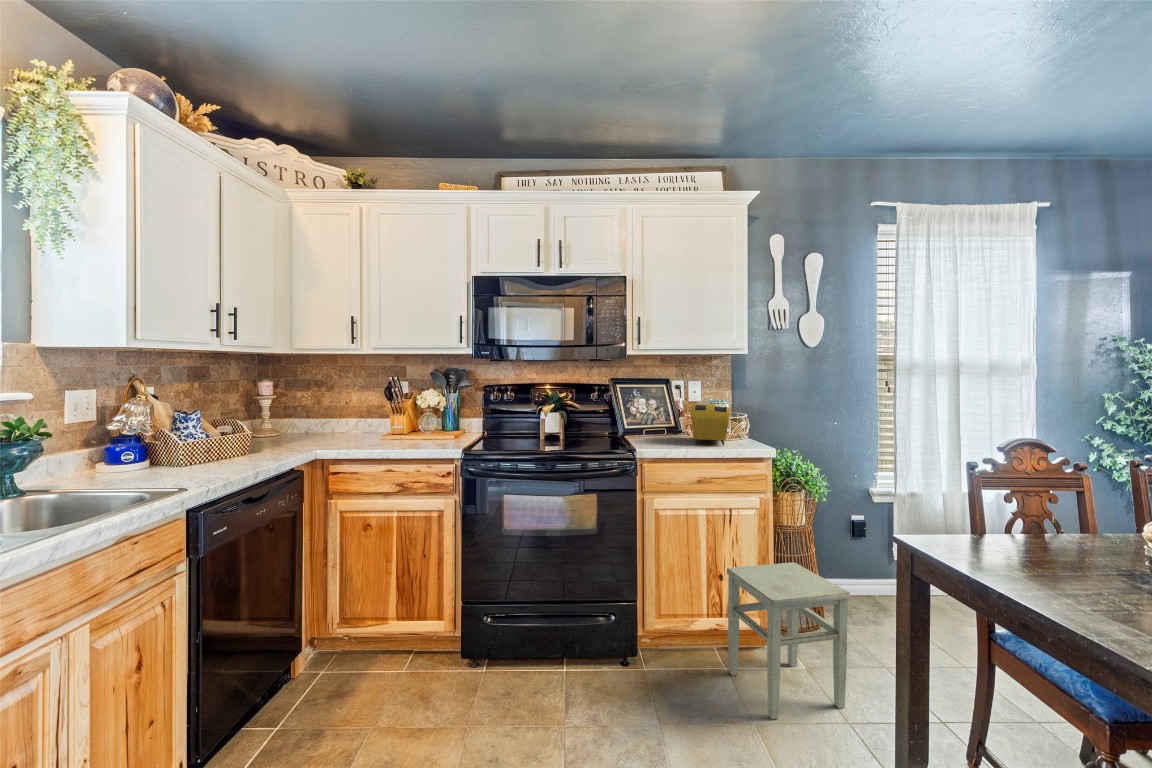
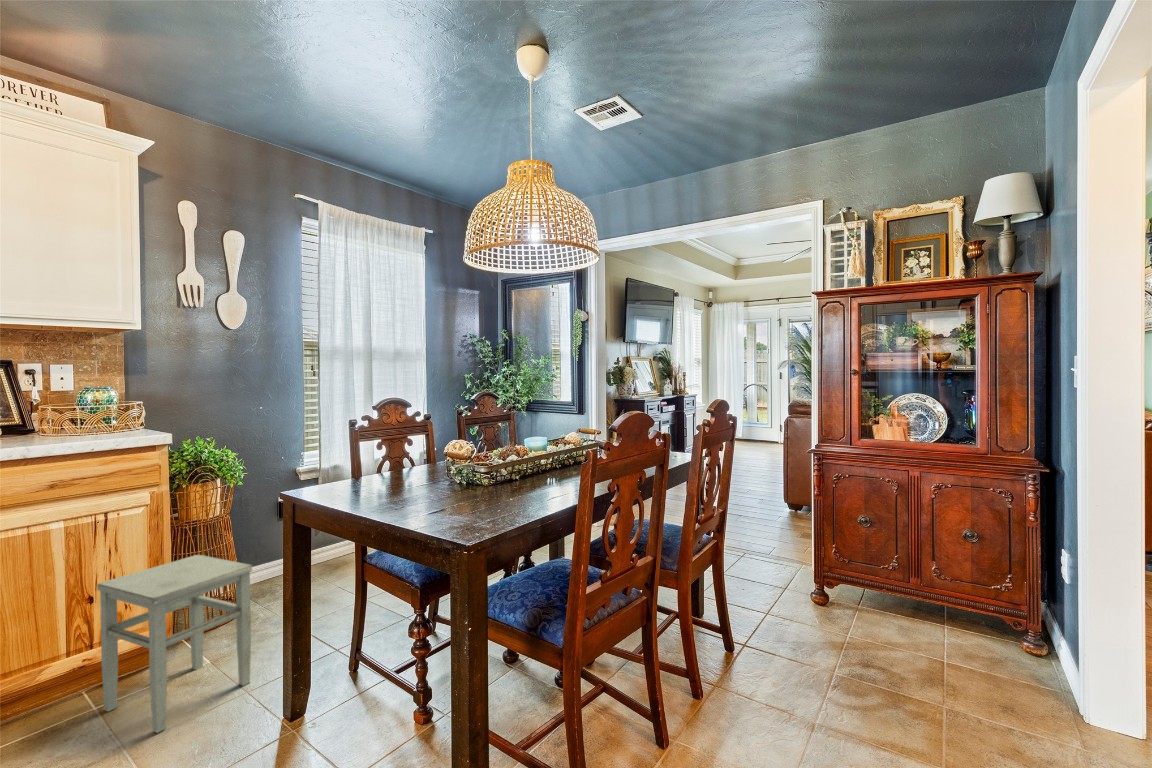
toaster: present [691,403,731,445] -> none [41,387,111,440]

